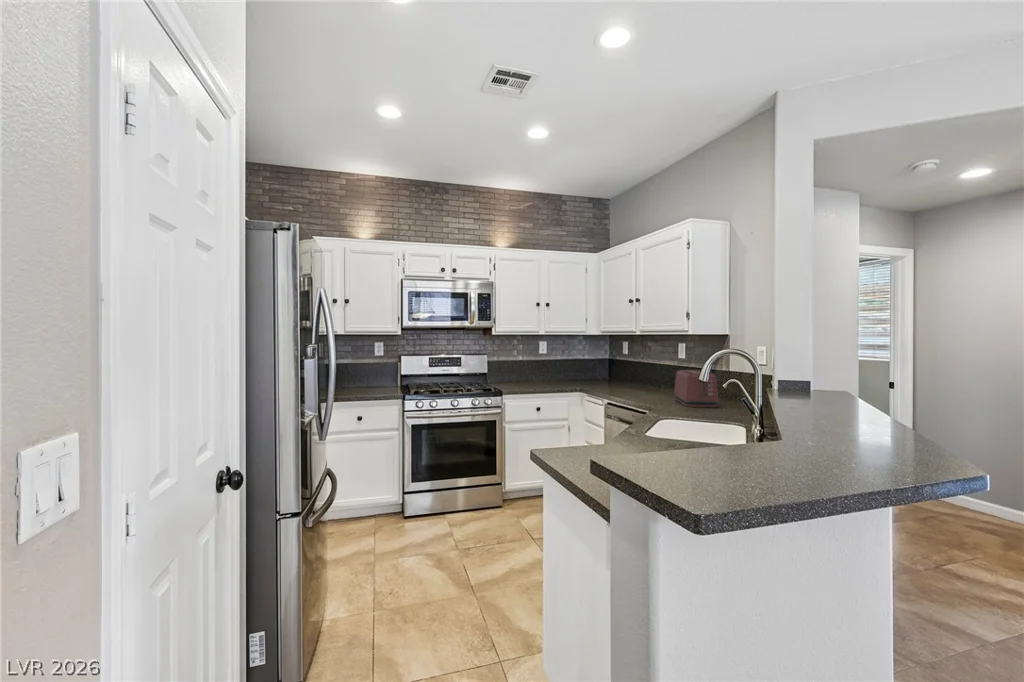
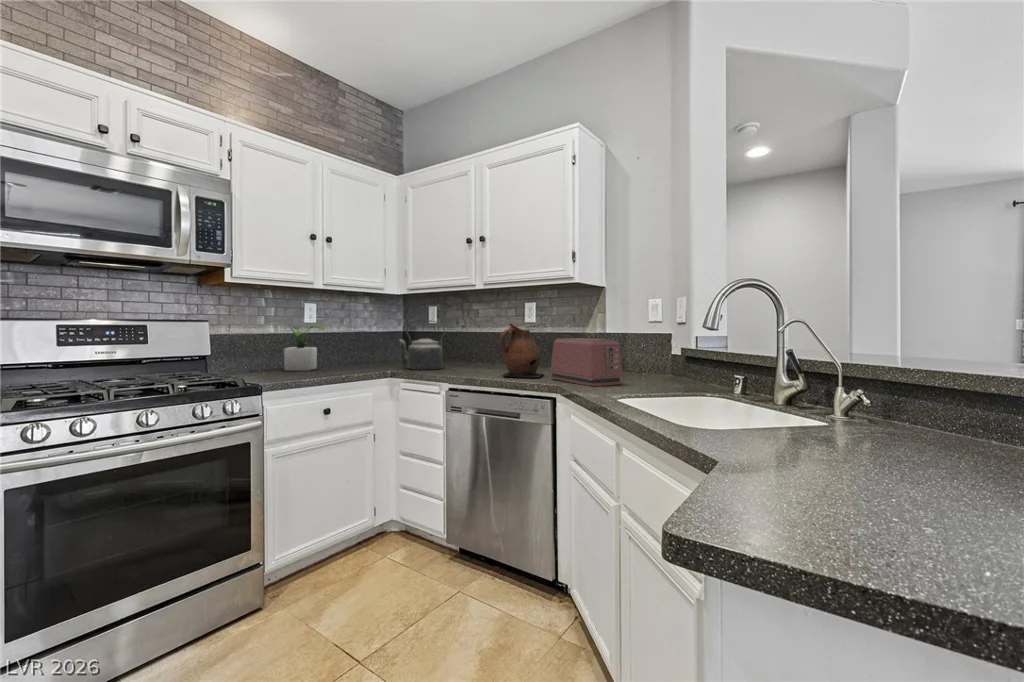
potted plant: none [514,353,550,384] -> present [284,325,325,371]
kettle: none [593,353,623,388] -> present [400,320,445,370]
ceramic pitcher: none [643,358,682,398] -> present [500,324,543,378]

